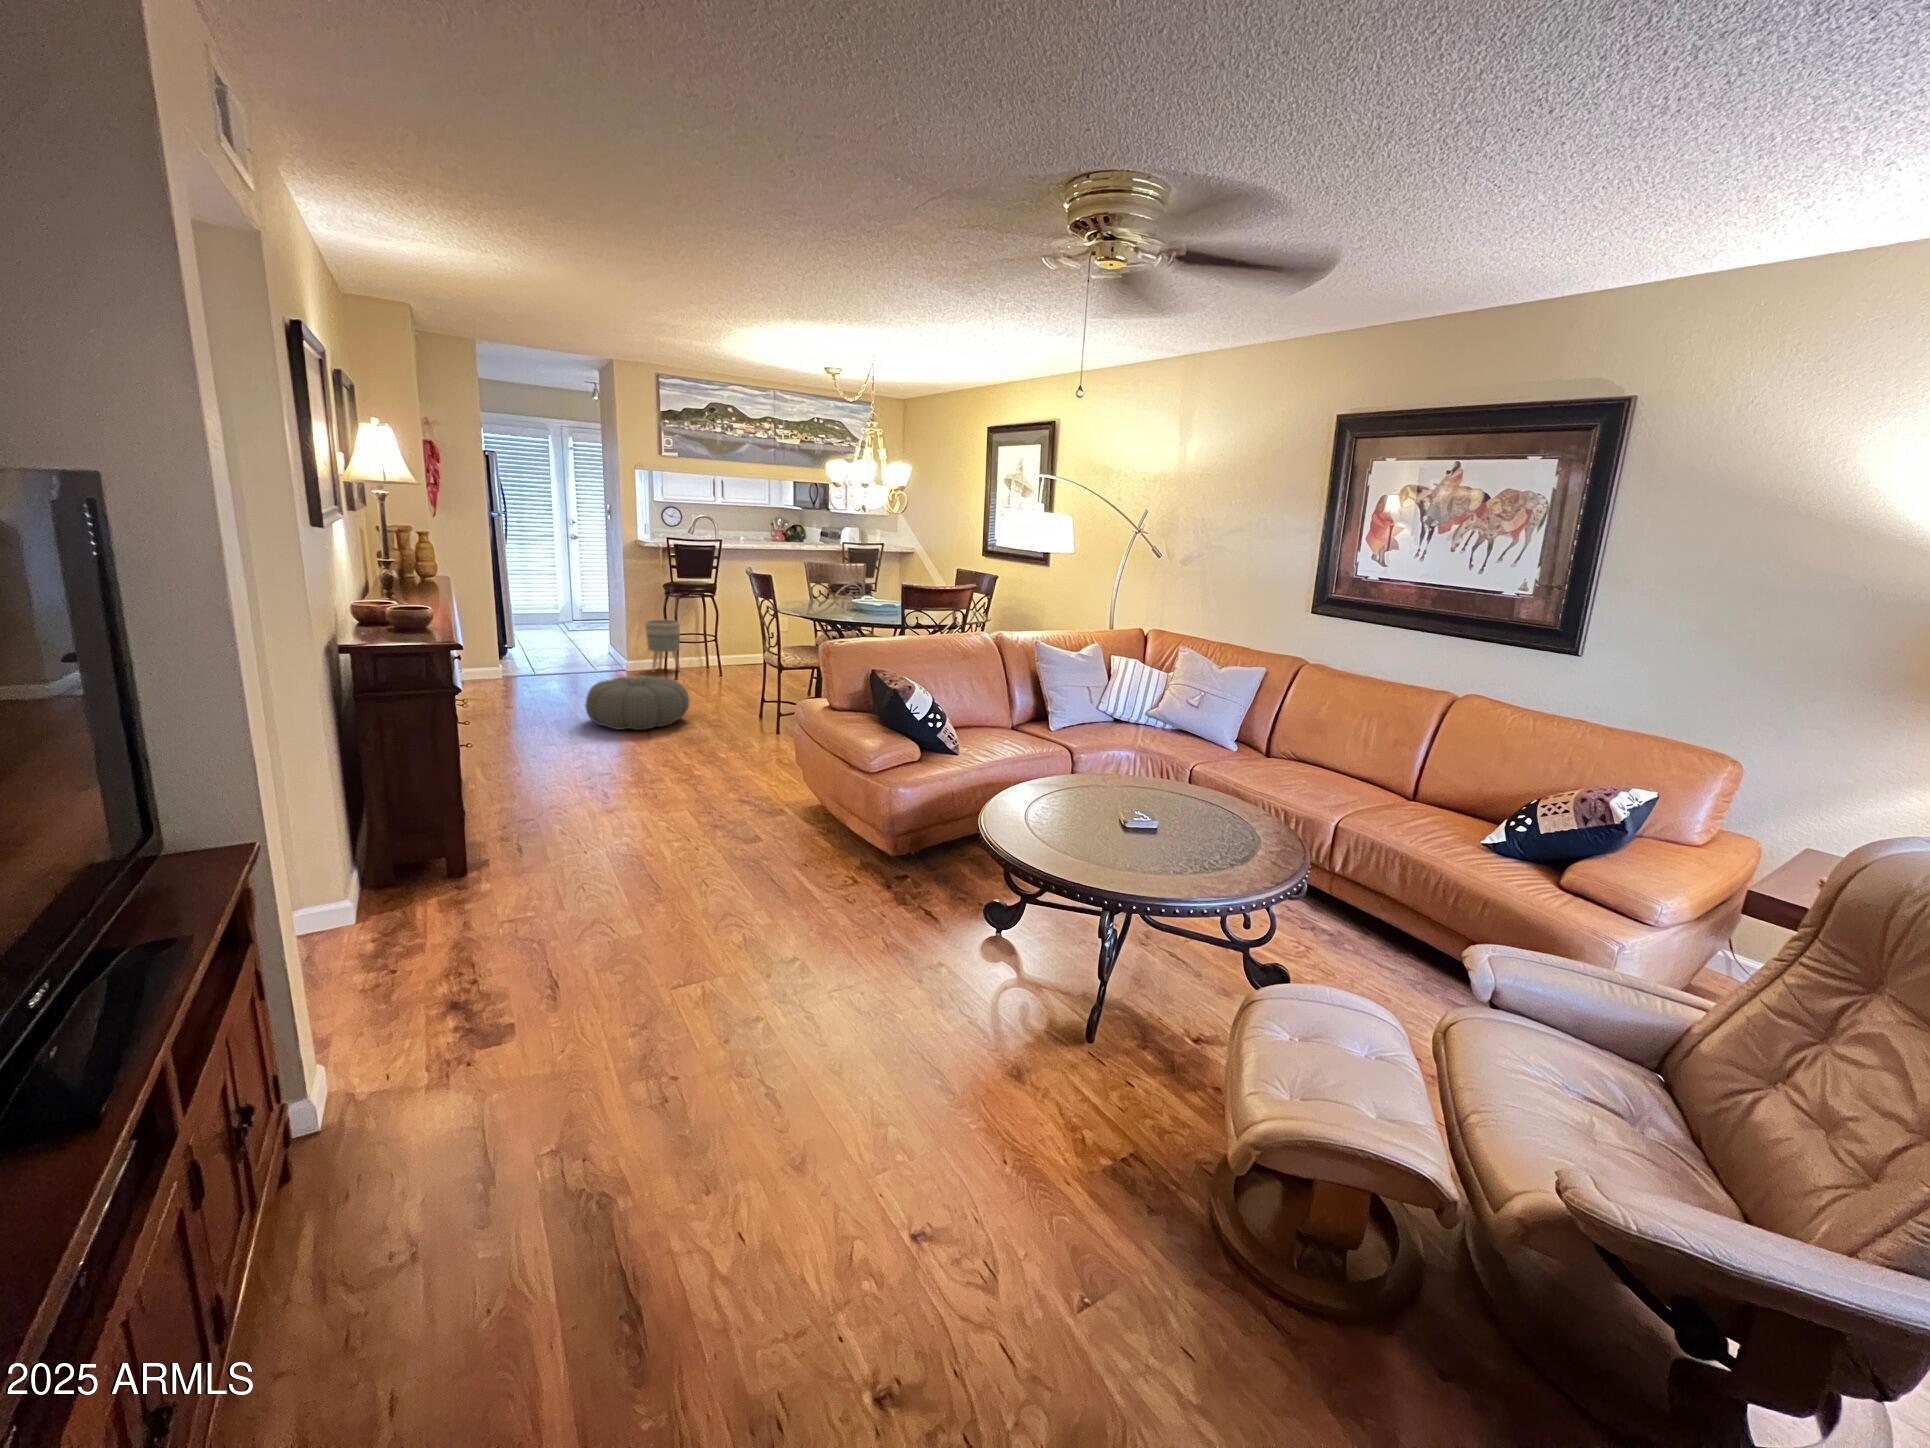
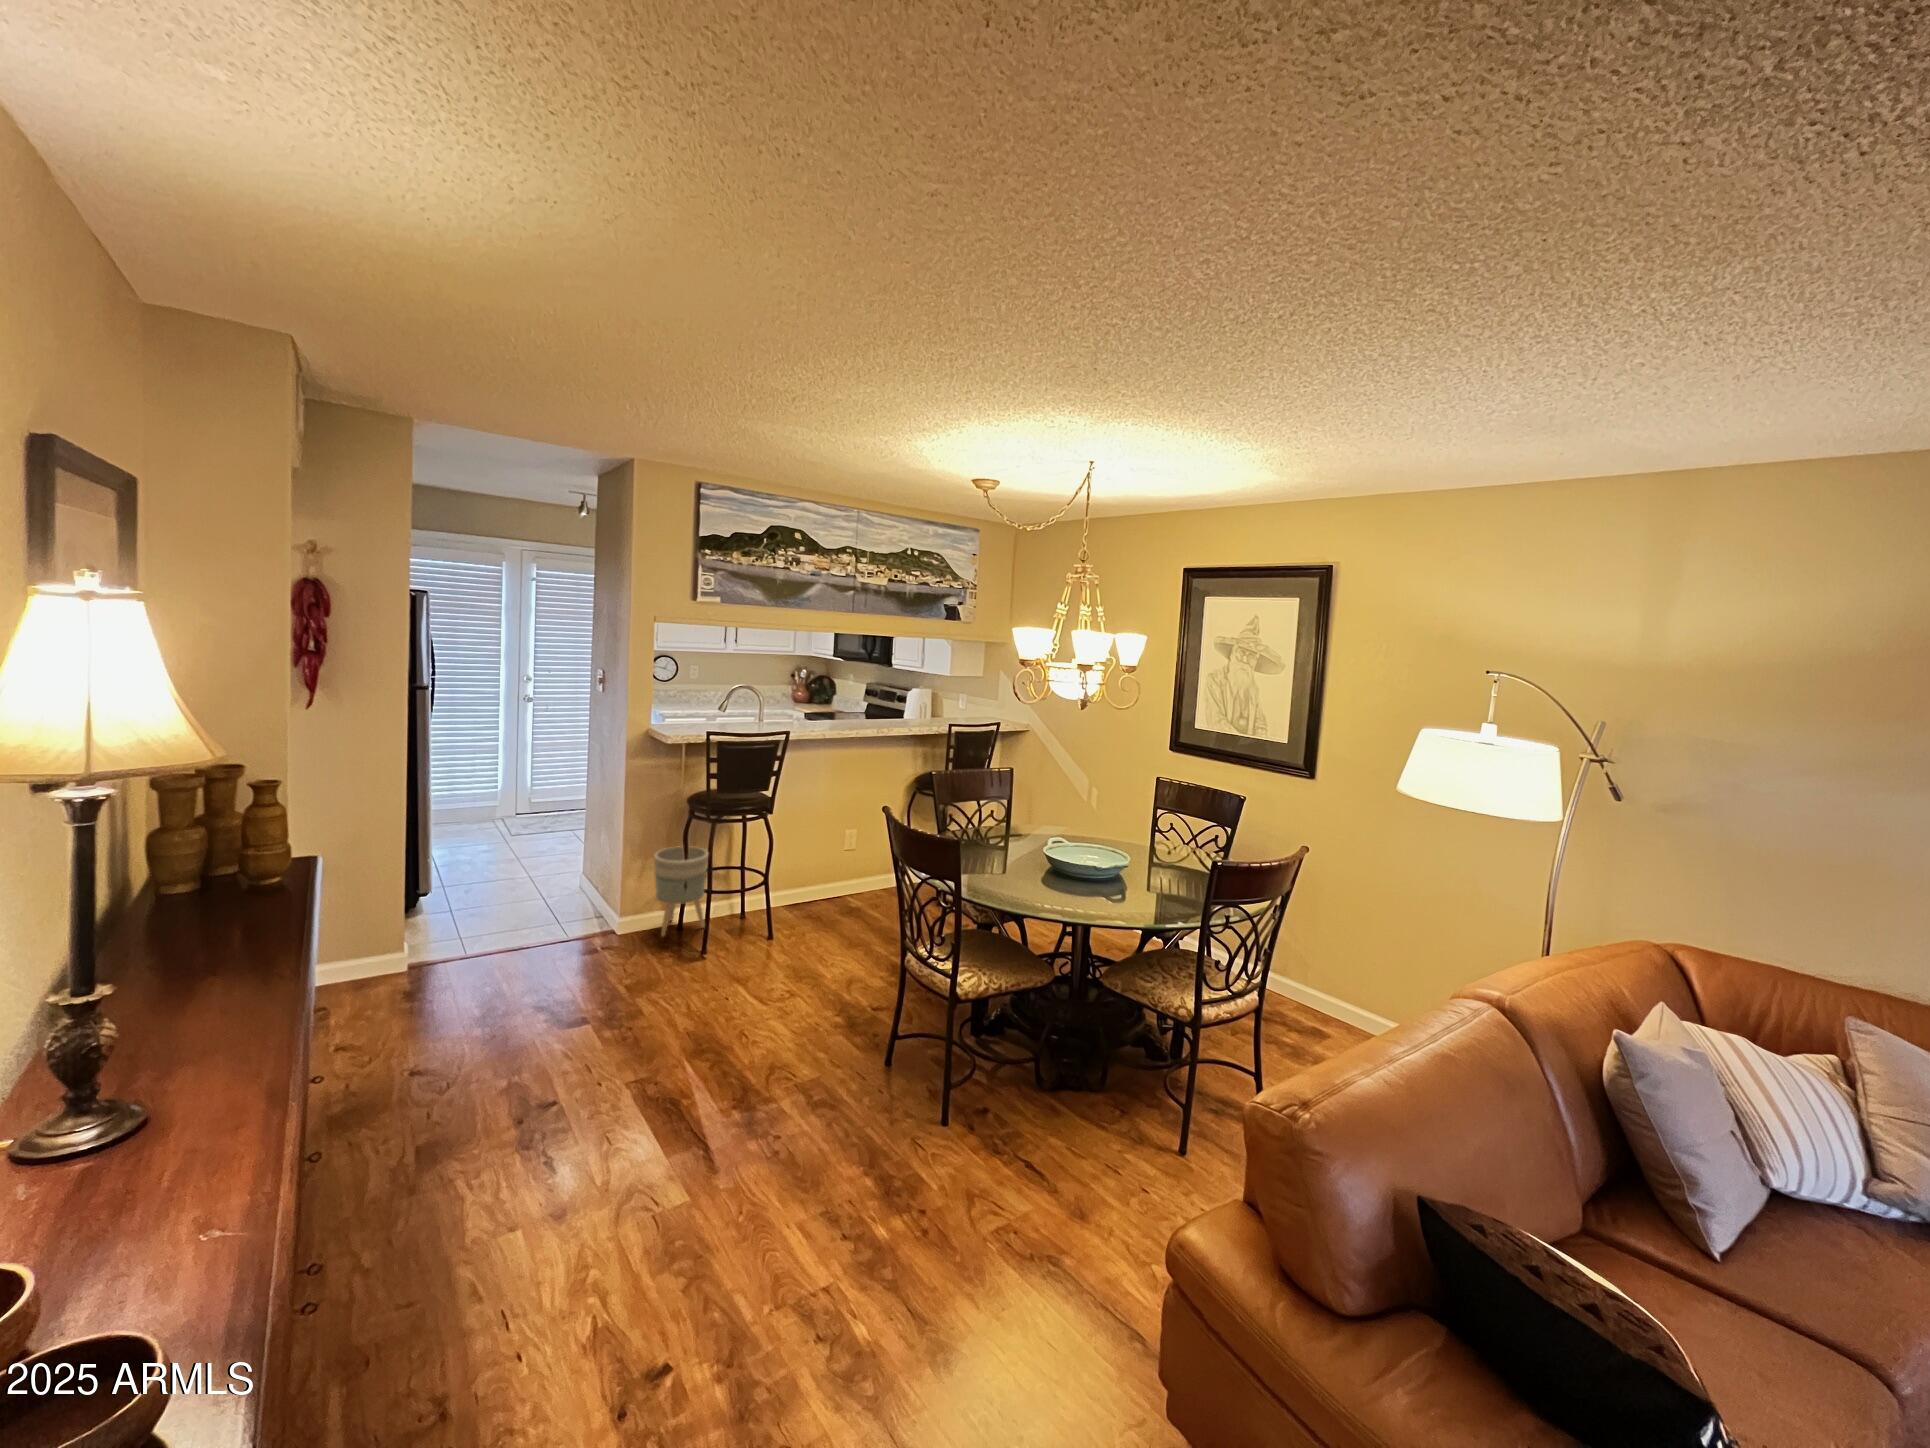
pouf: present [585,676,689,730] -> none [581,1008,771,1154]

